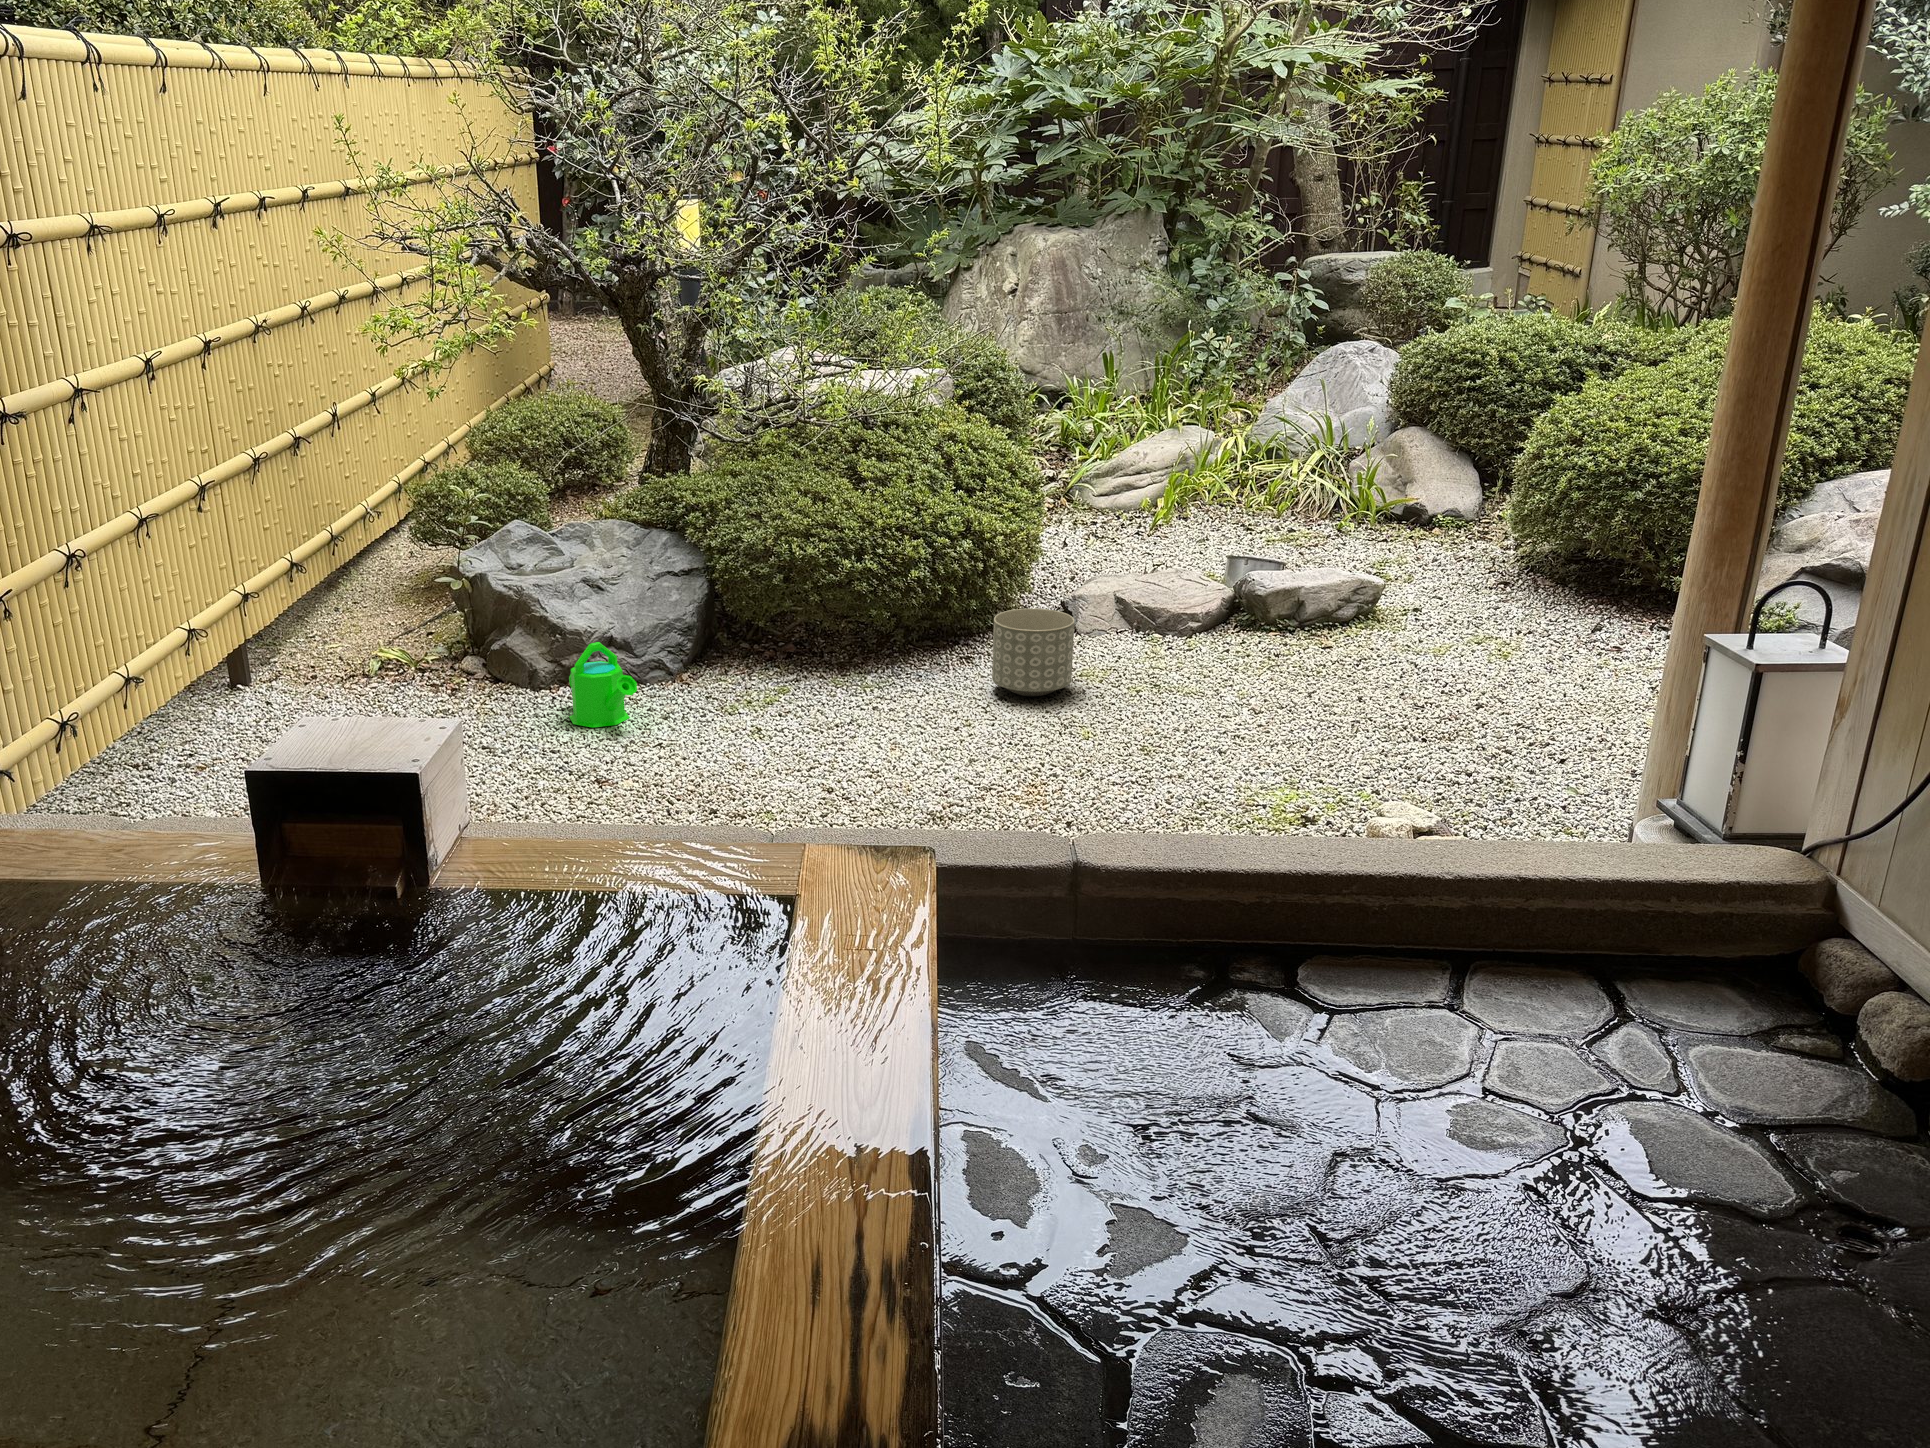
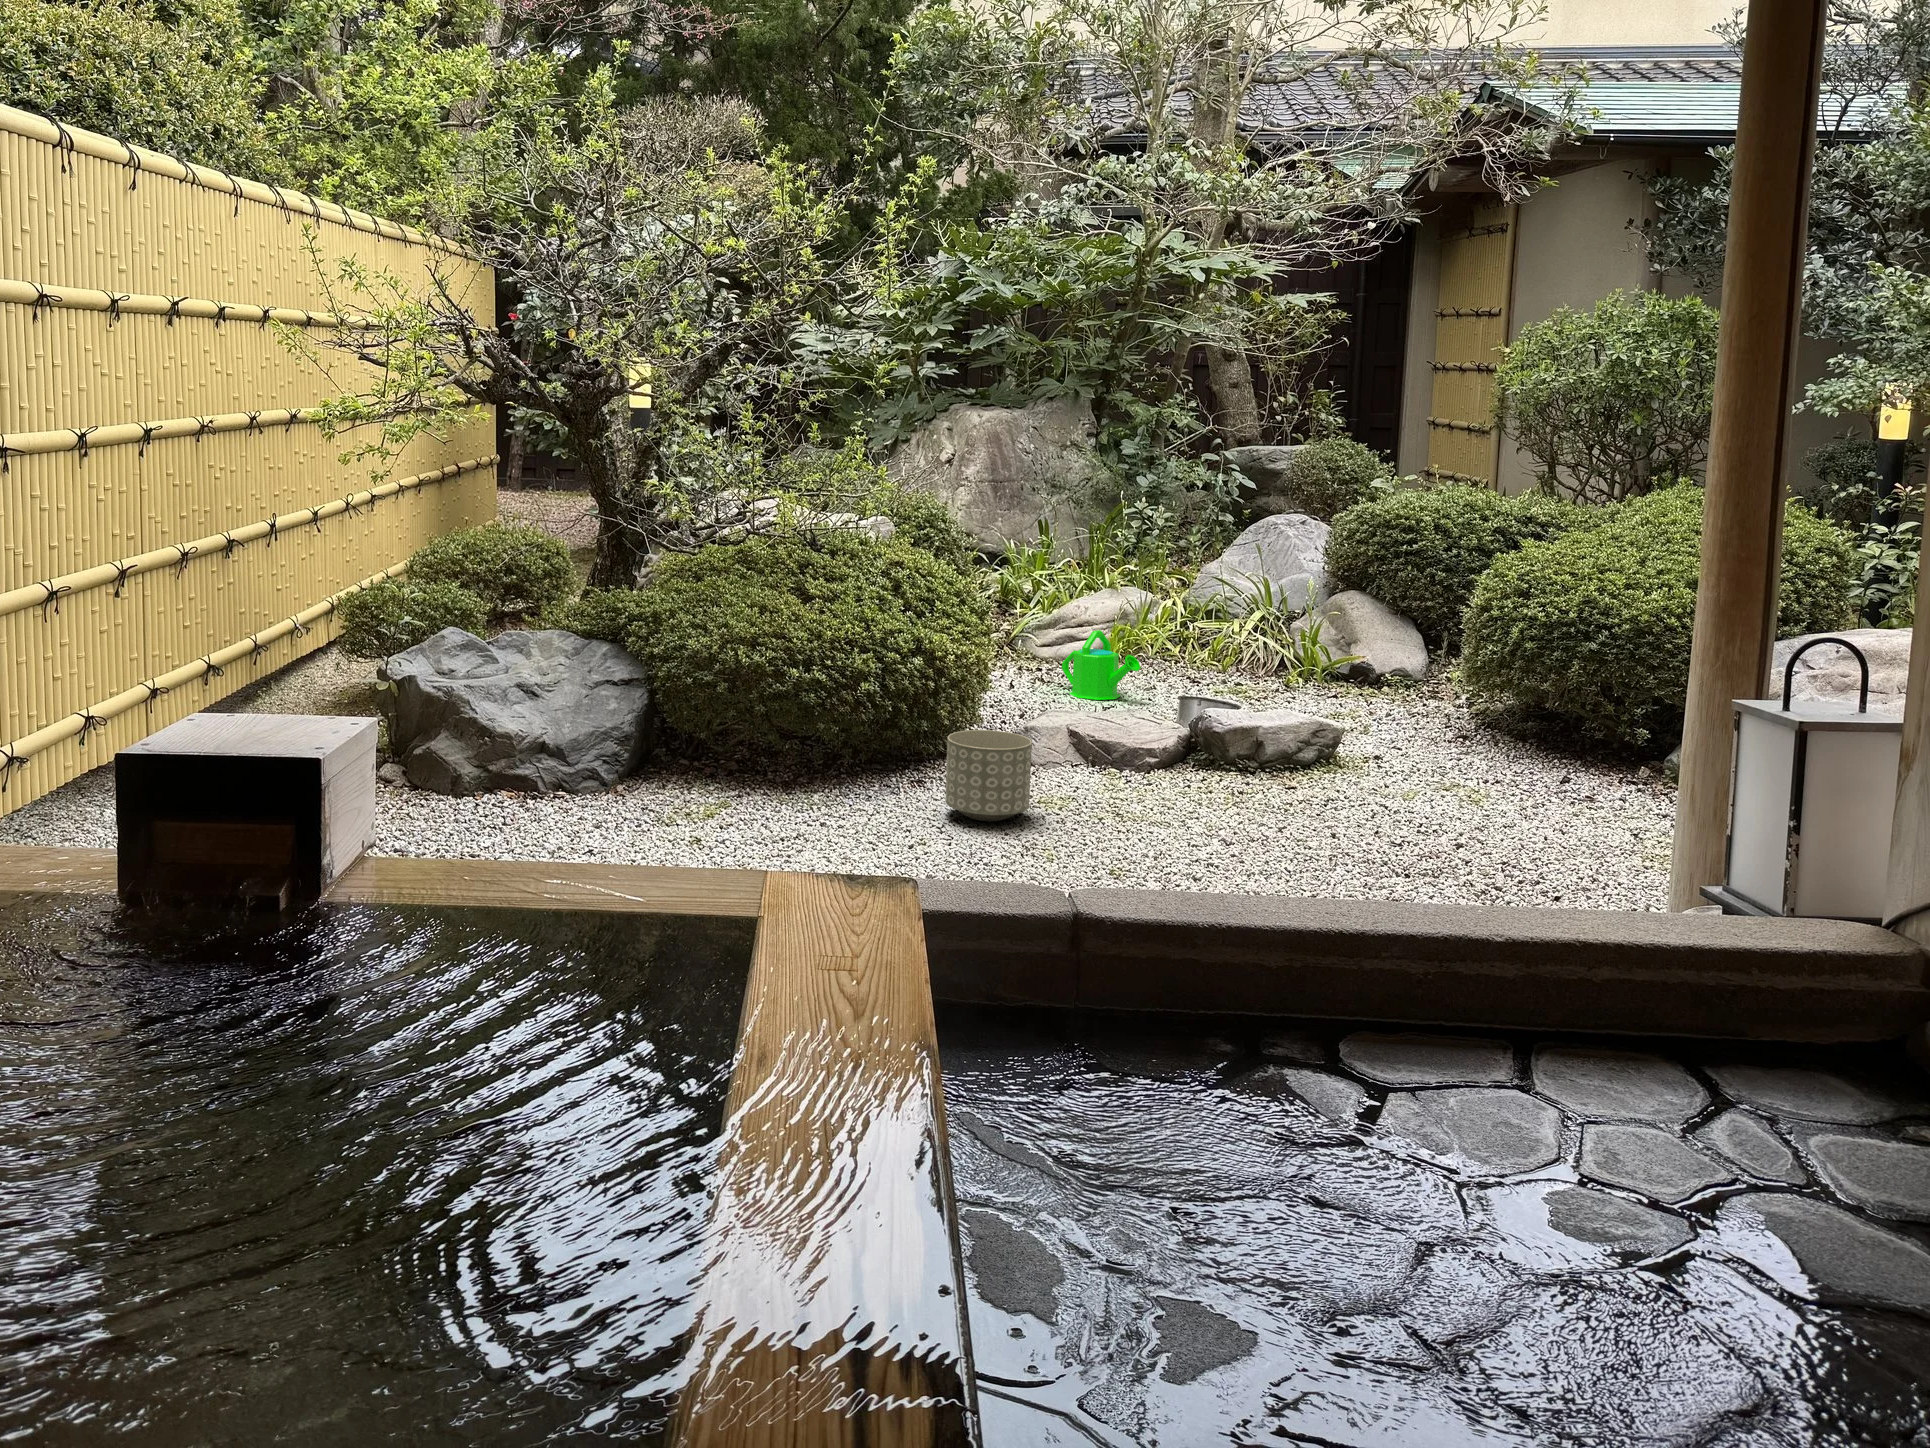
watering can: present [569,642,637,728] -> present [1062,630,1140,700]

